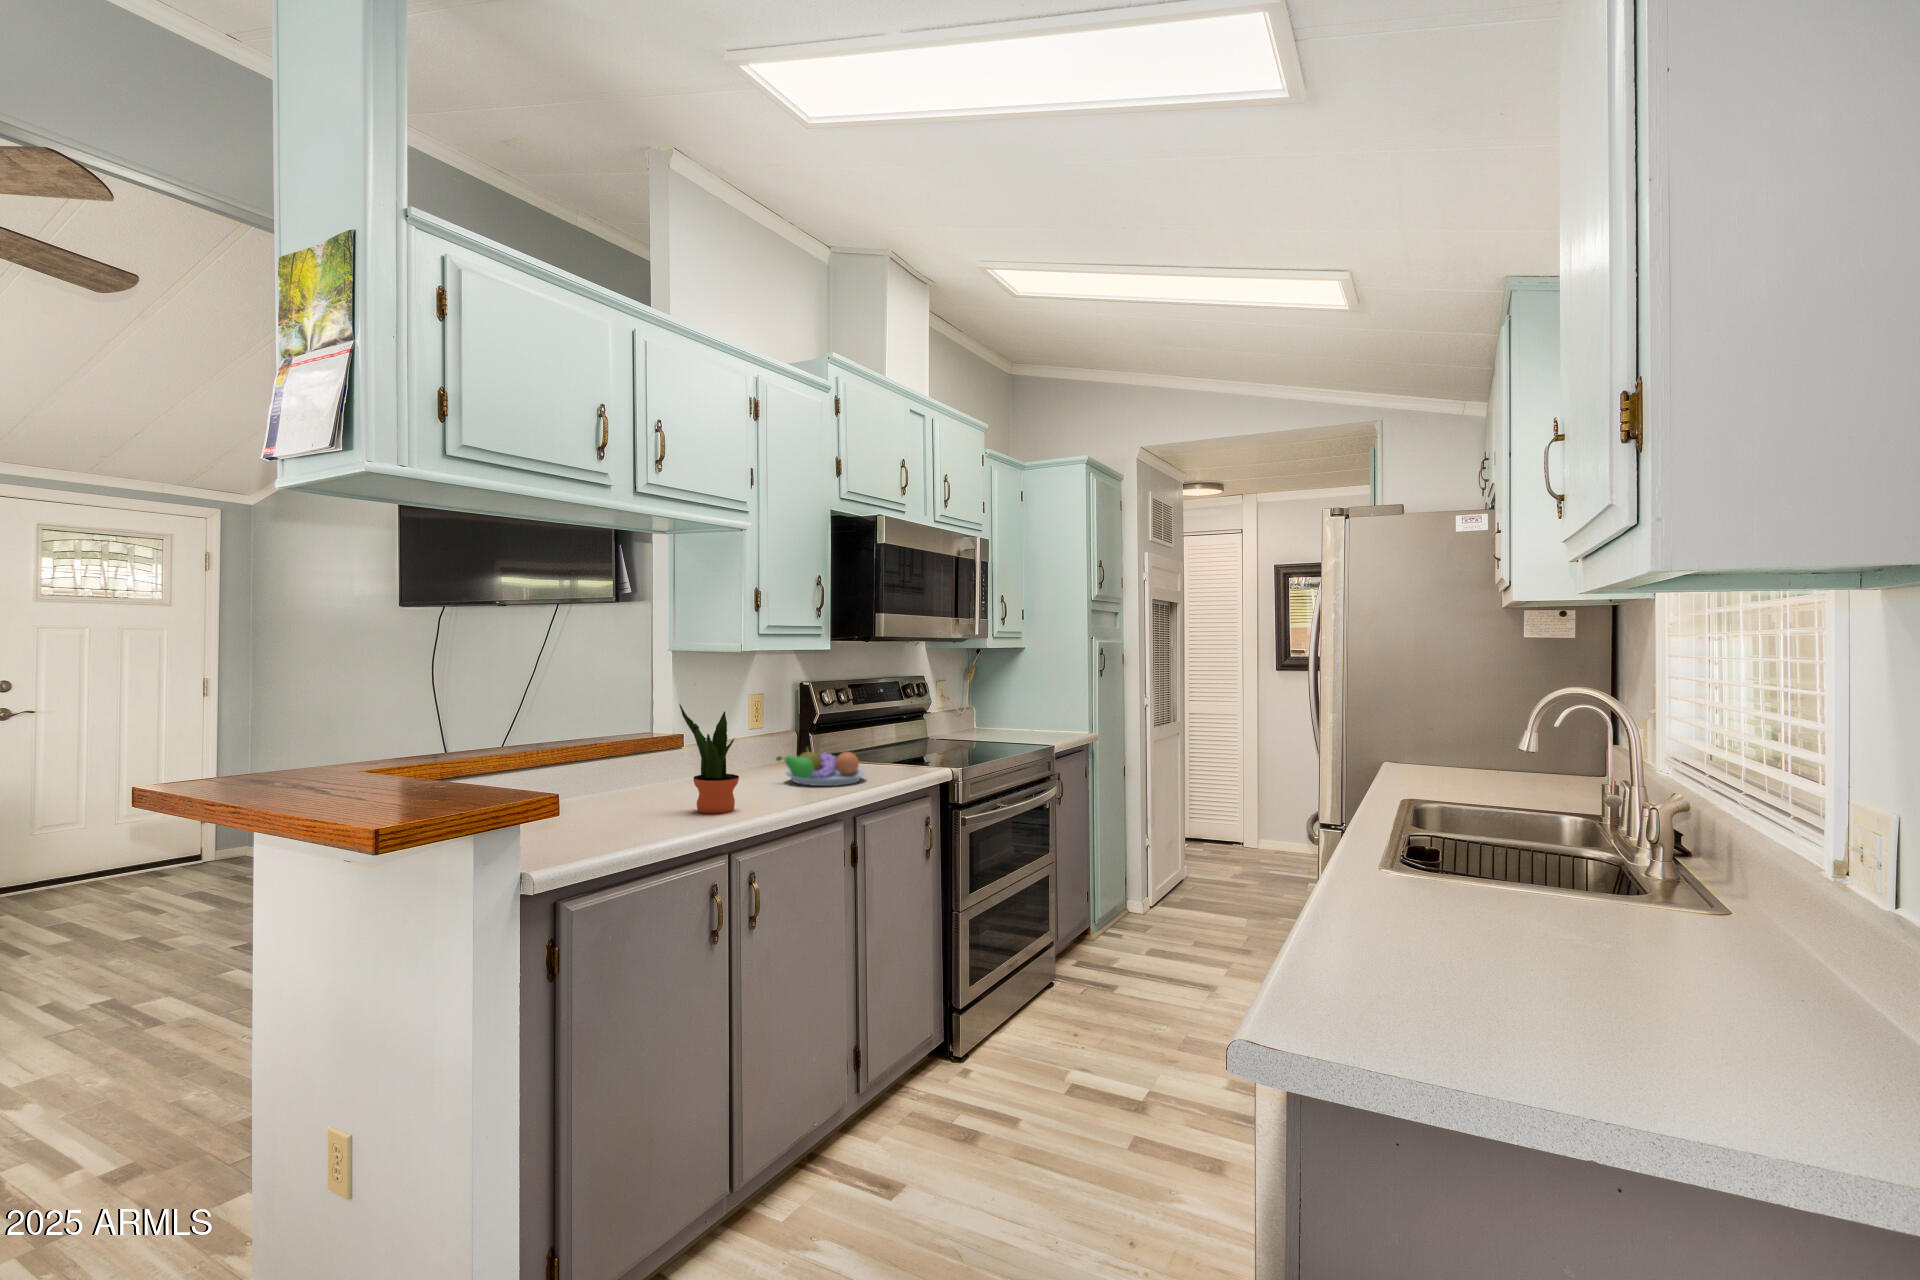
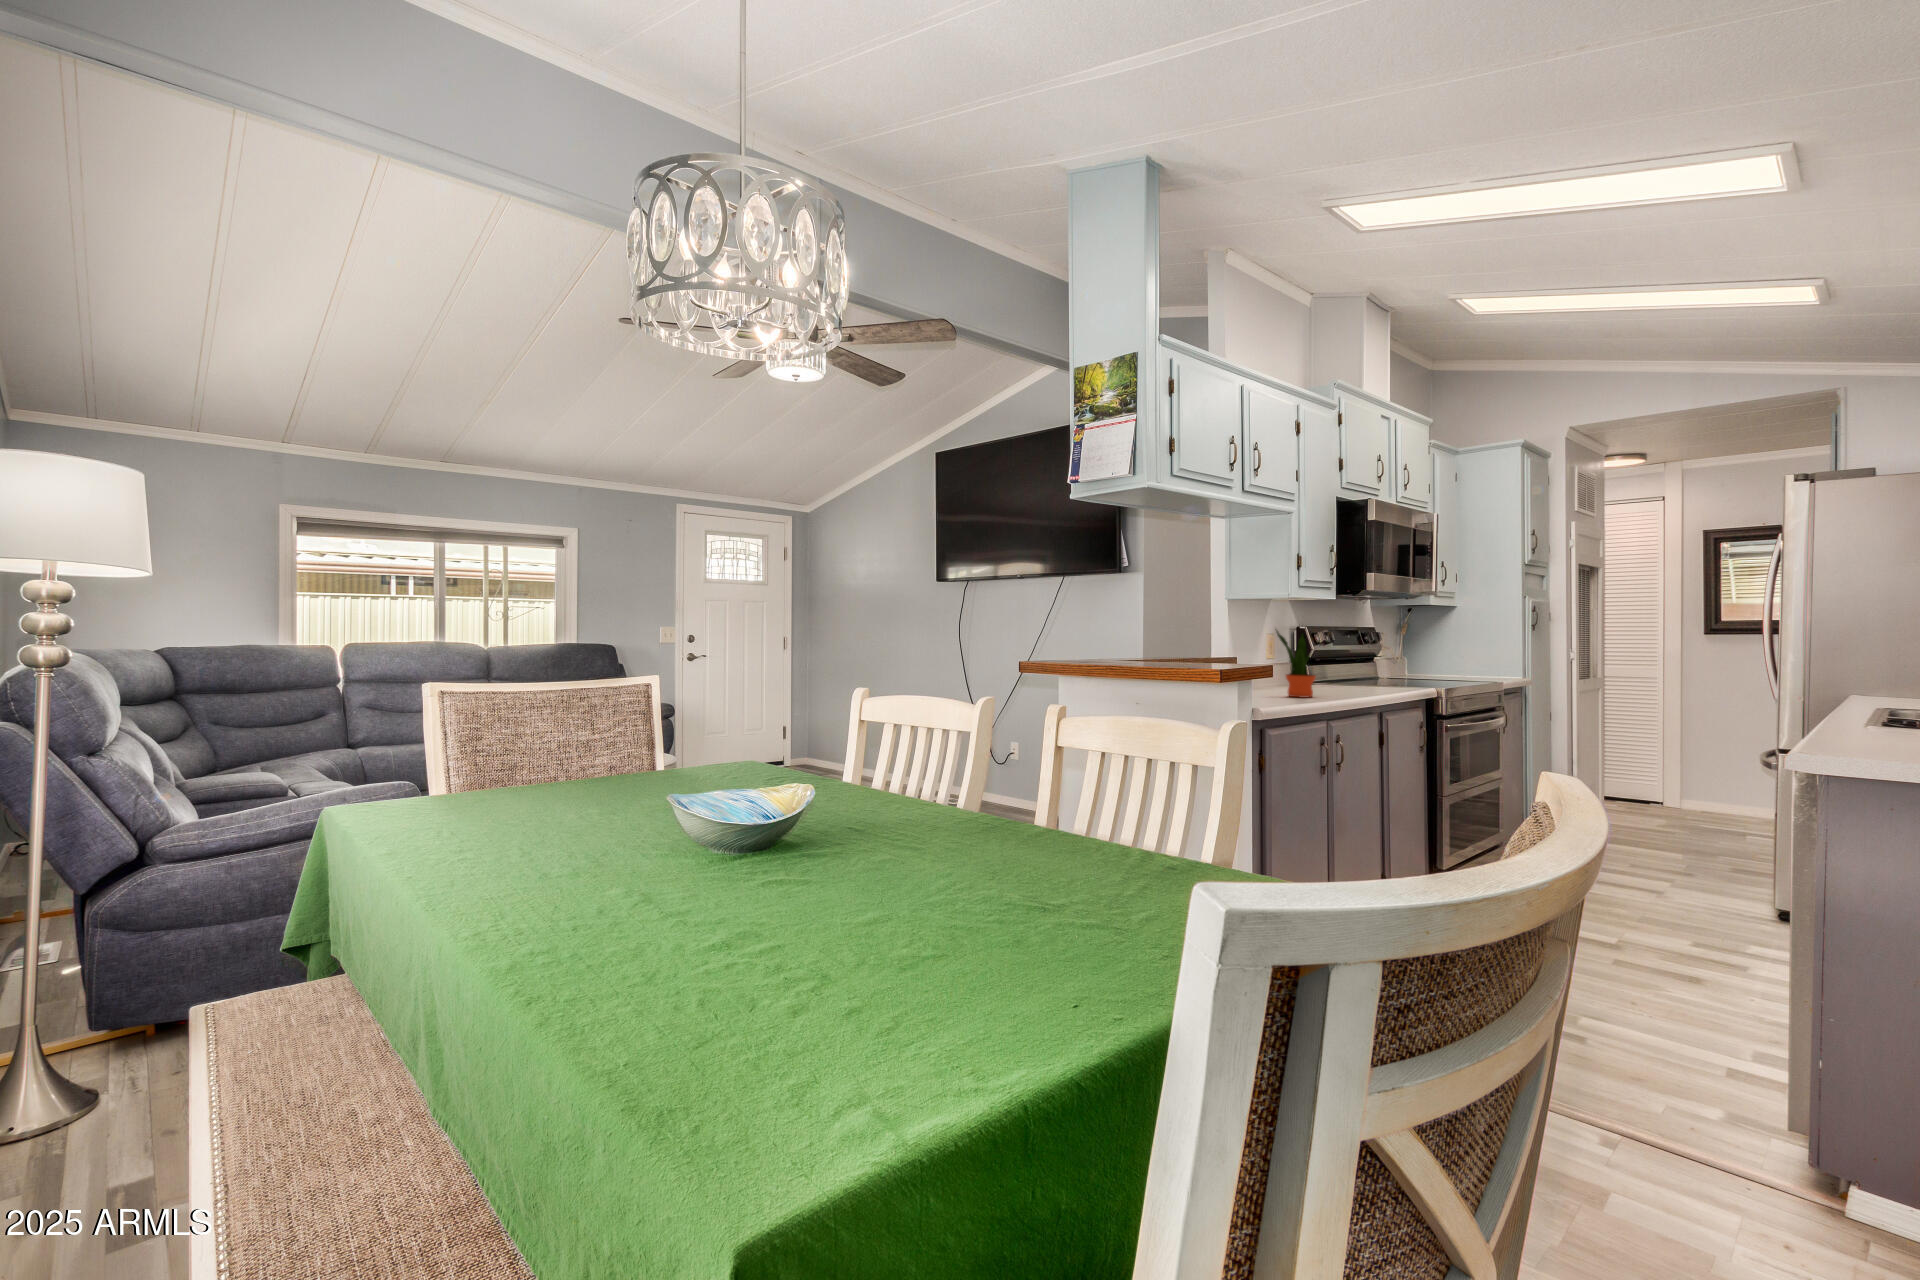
fruit bowl: present [776,748,865,786] -> none [1311,666,1379,692]

